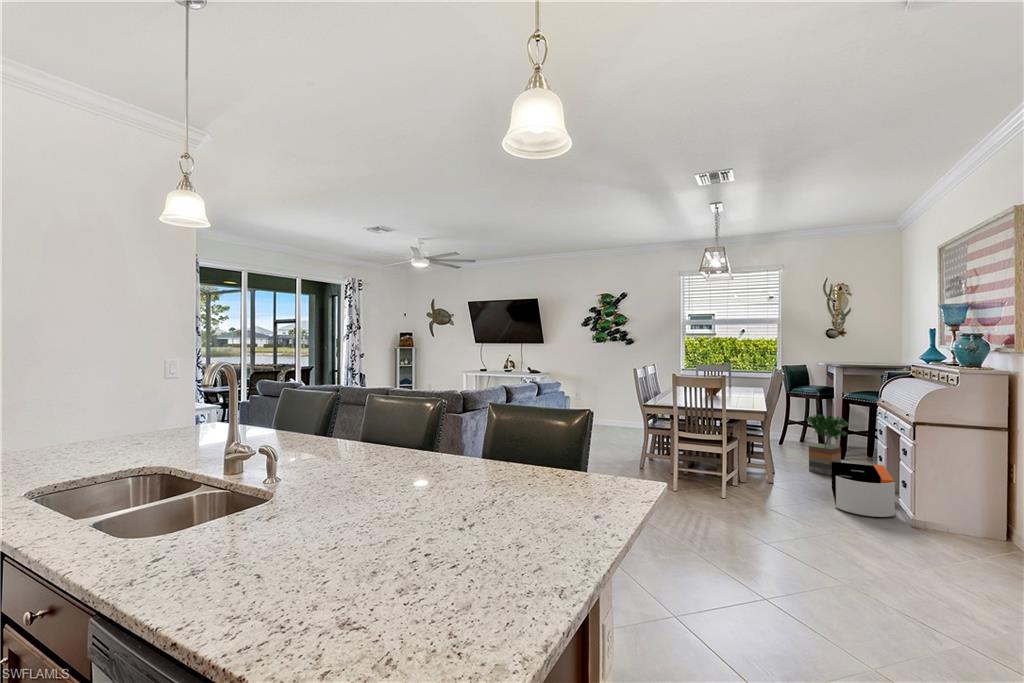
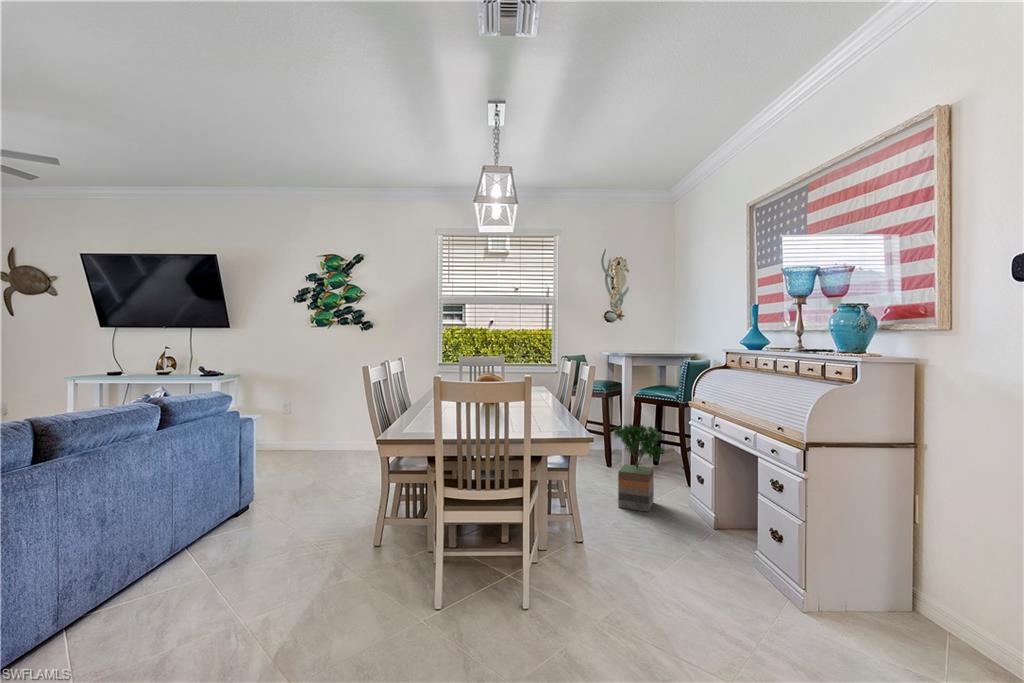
storage bin: present [832,462,895,517] -> none [668,502,786,612]

